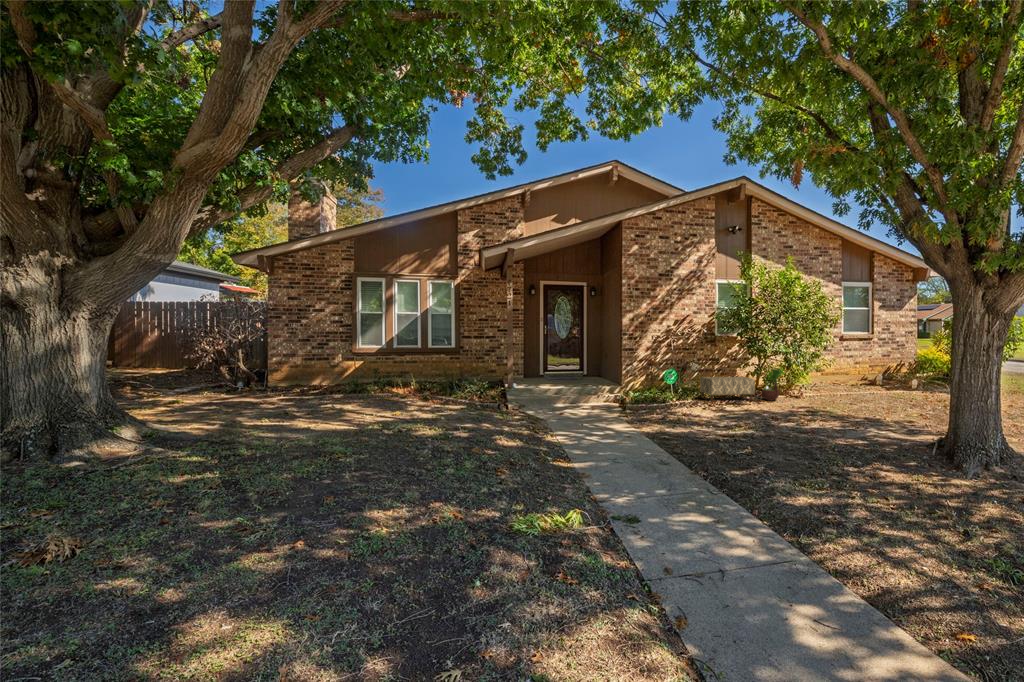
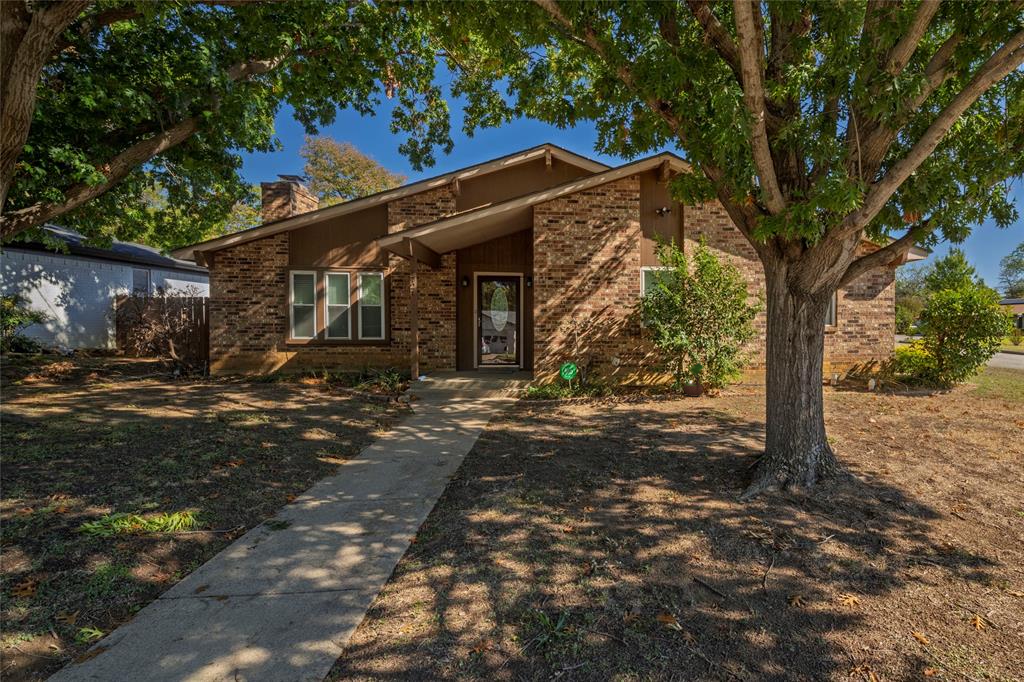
bench: present [700,377,755,401] -> none [618,370,674,397]

